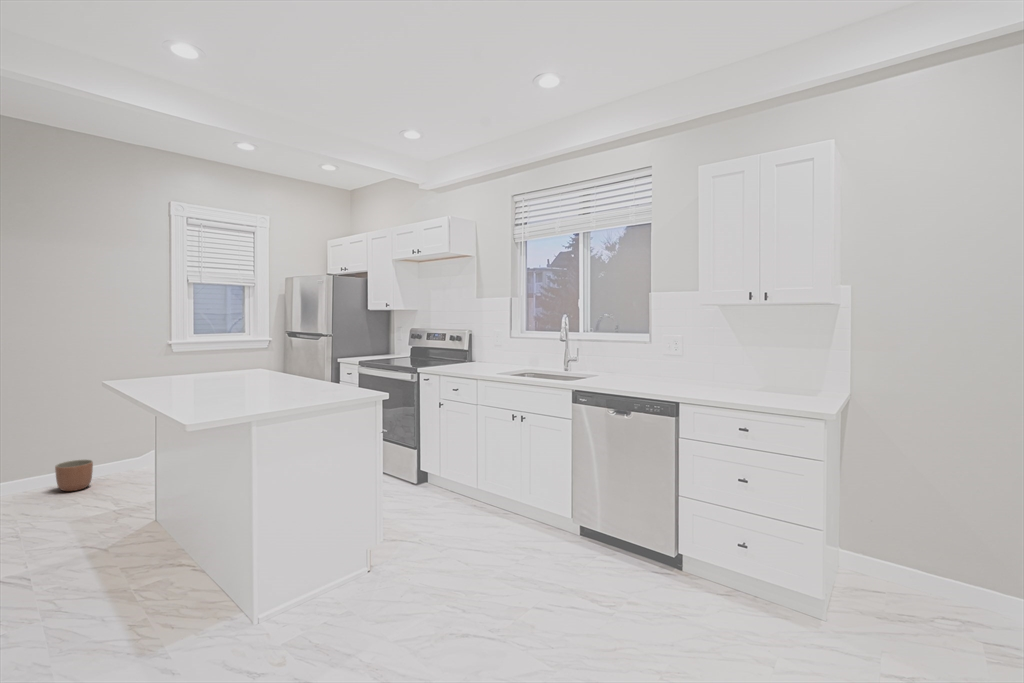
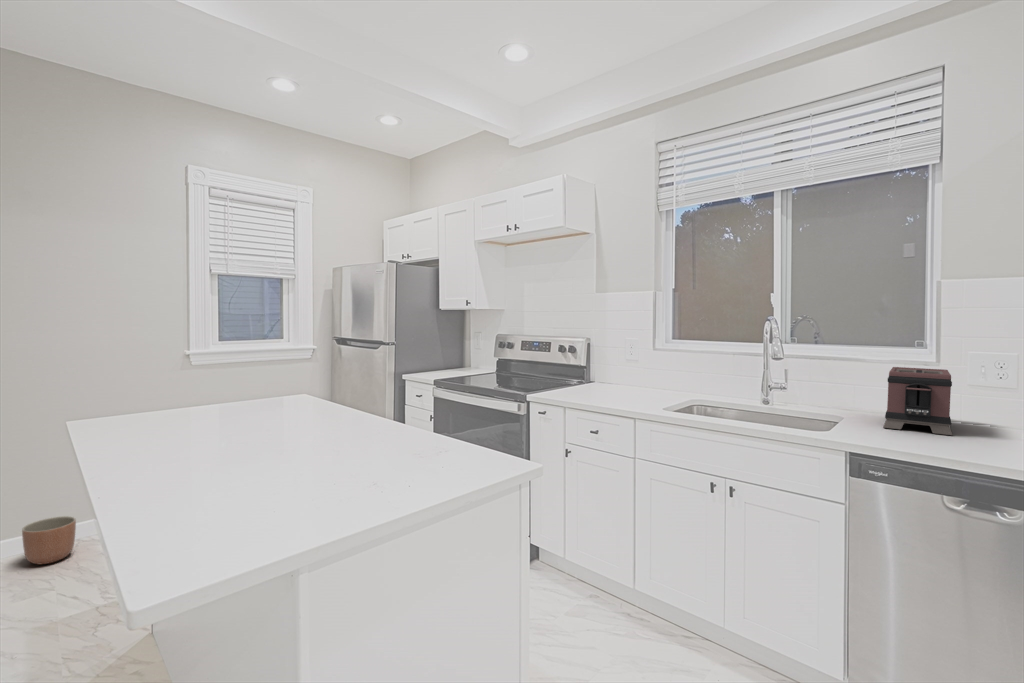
toaster: none [610,346,657,382] -> present [883,367,952,435]

